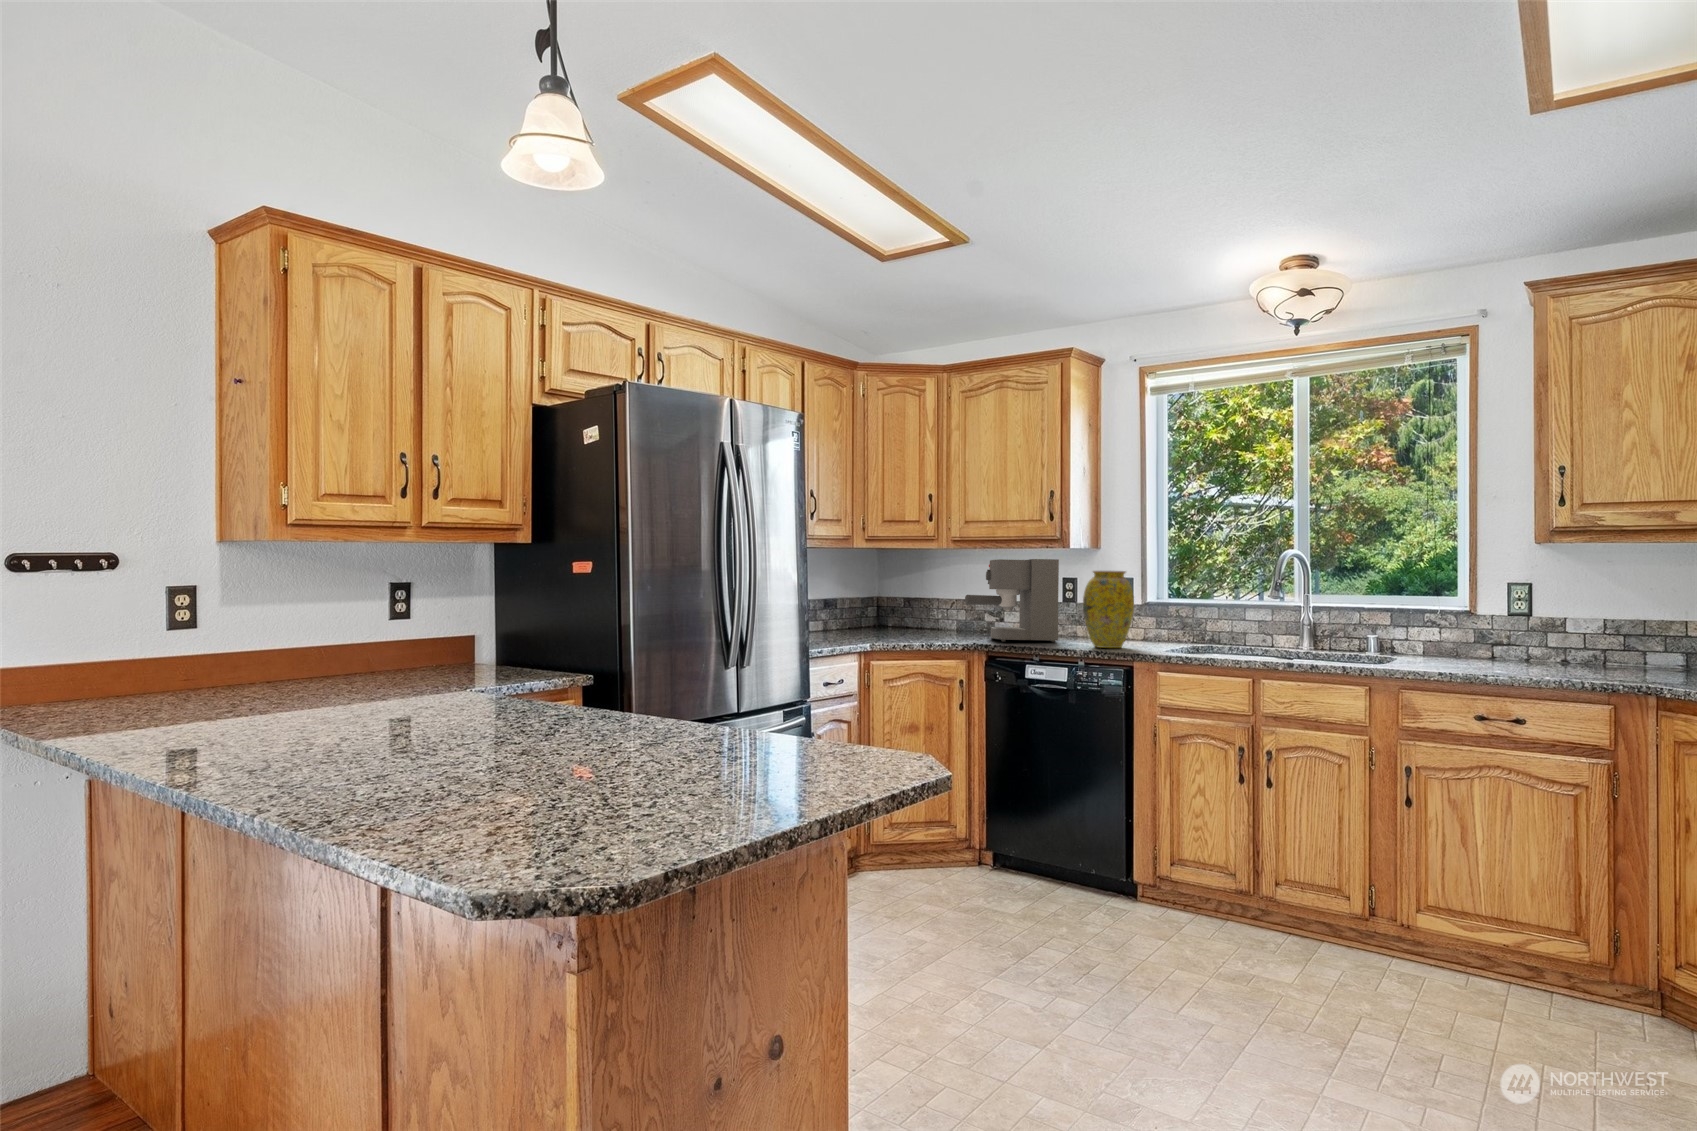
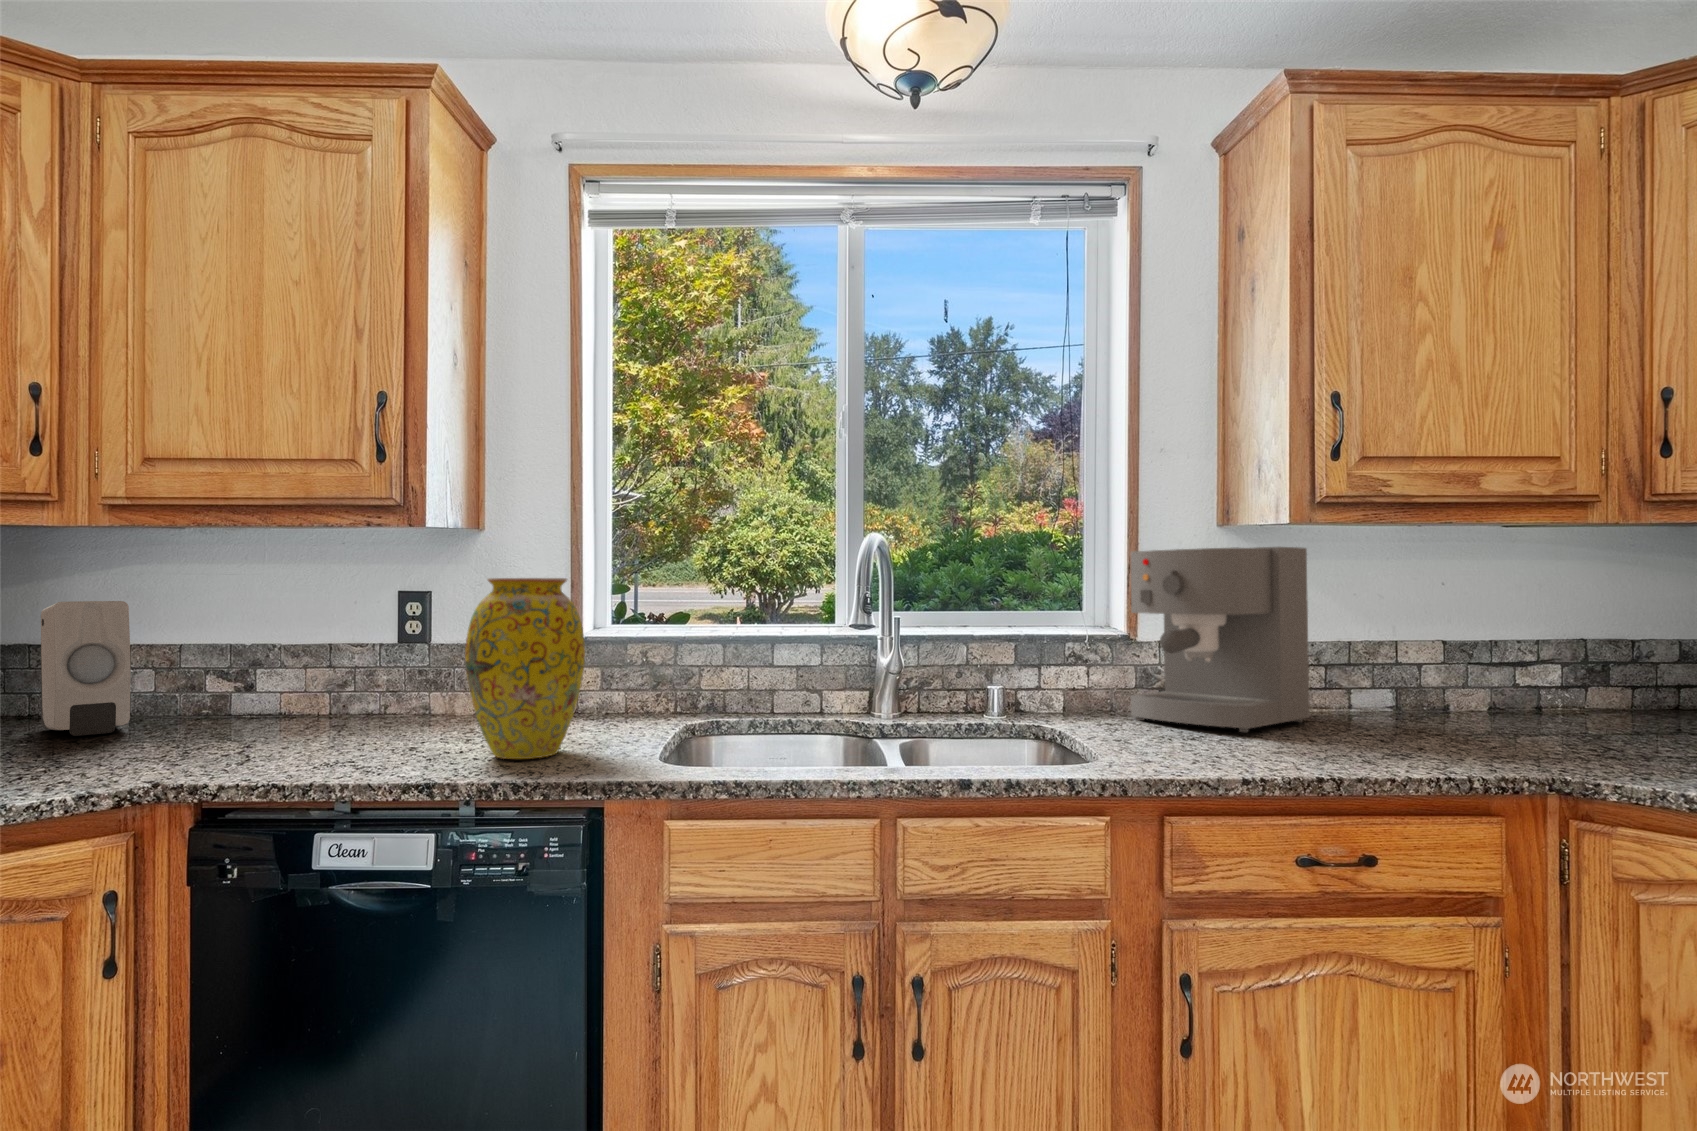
coffee maker: present [965,559,1059,642] -> present [1131,547,1310,732]
soap dispenser: none [927,579,959,633] -> present [41,601,131,736]

